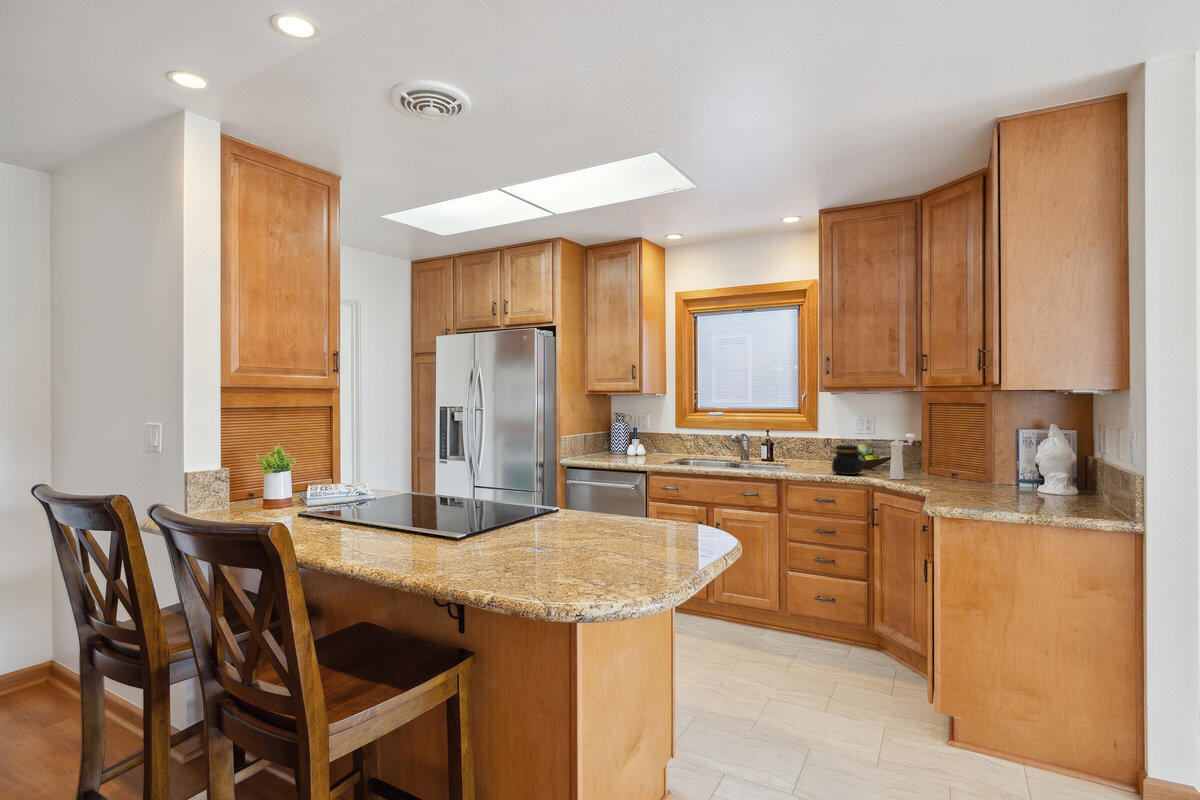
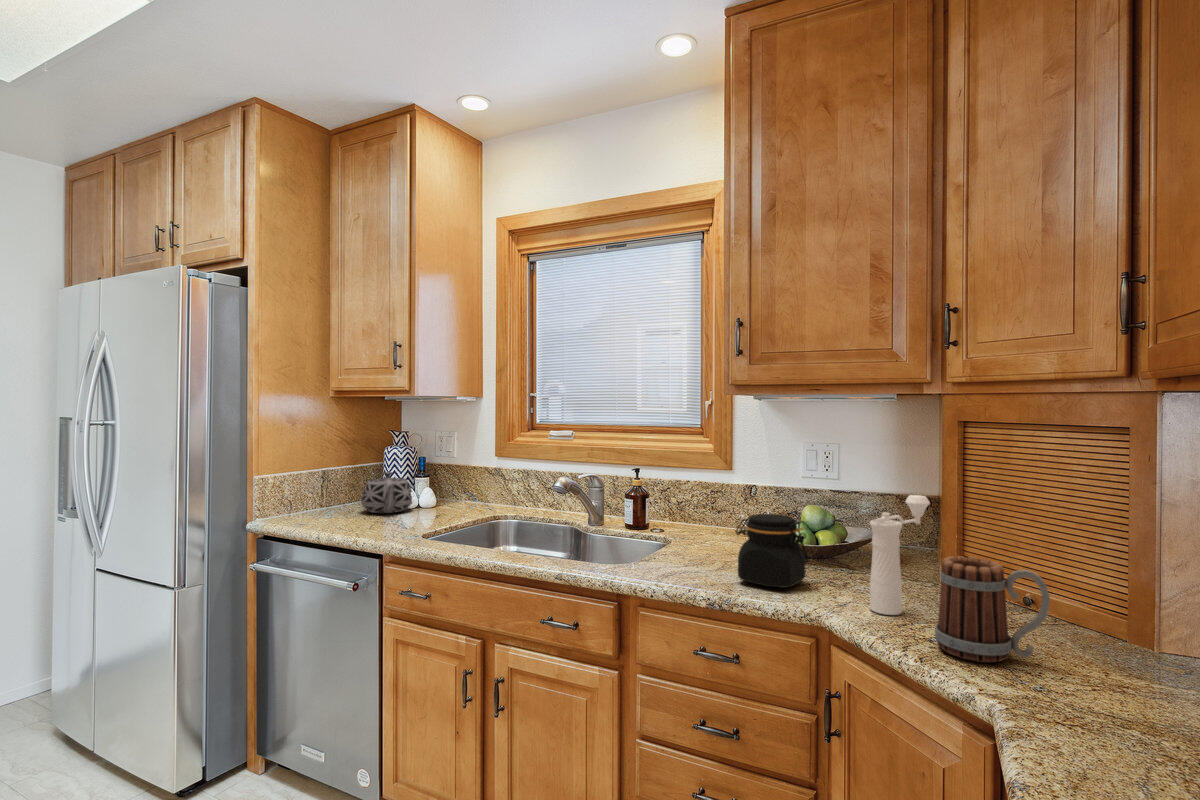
teapot: none [606,436,634,458] -> present [361,472,413,513]
mug: none [914,452,953,486] -> present [935,556,1050,663]

